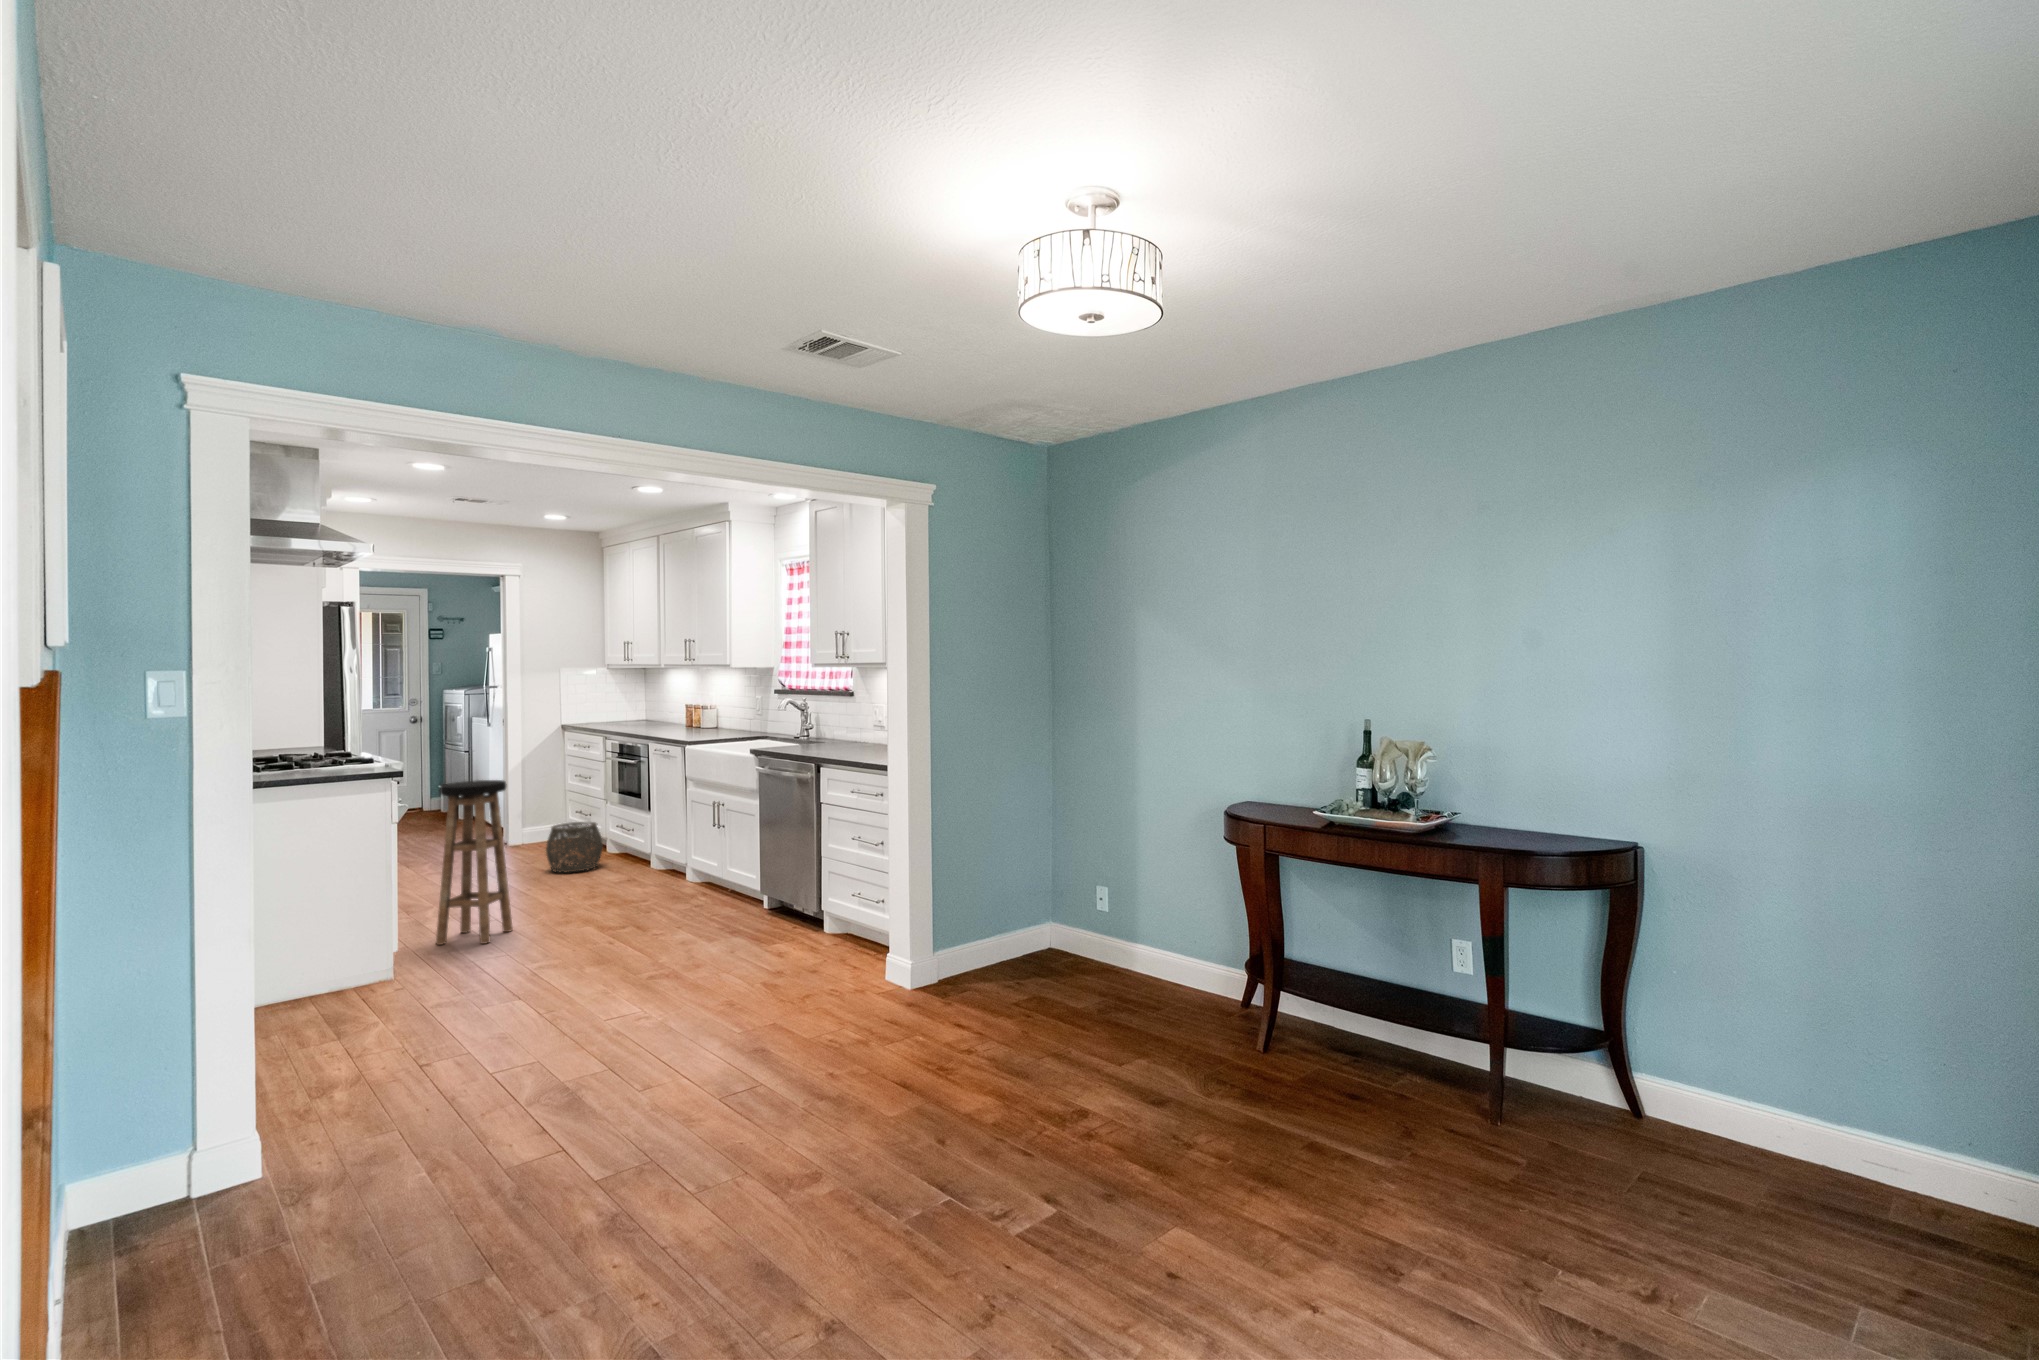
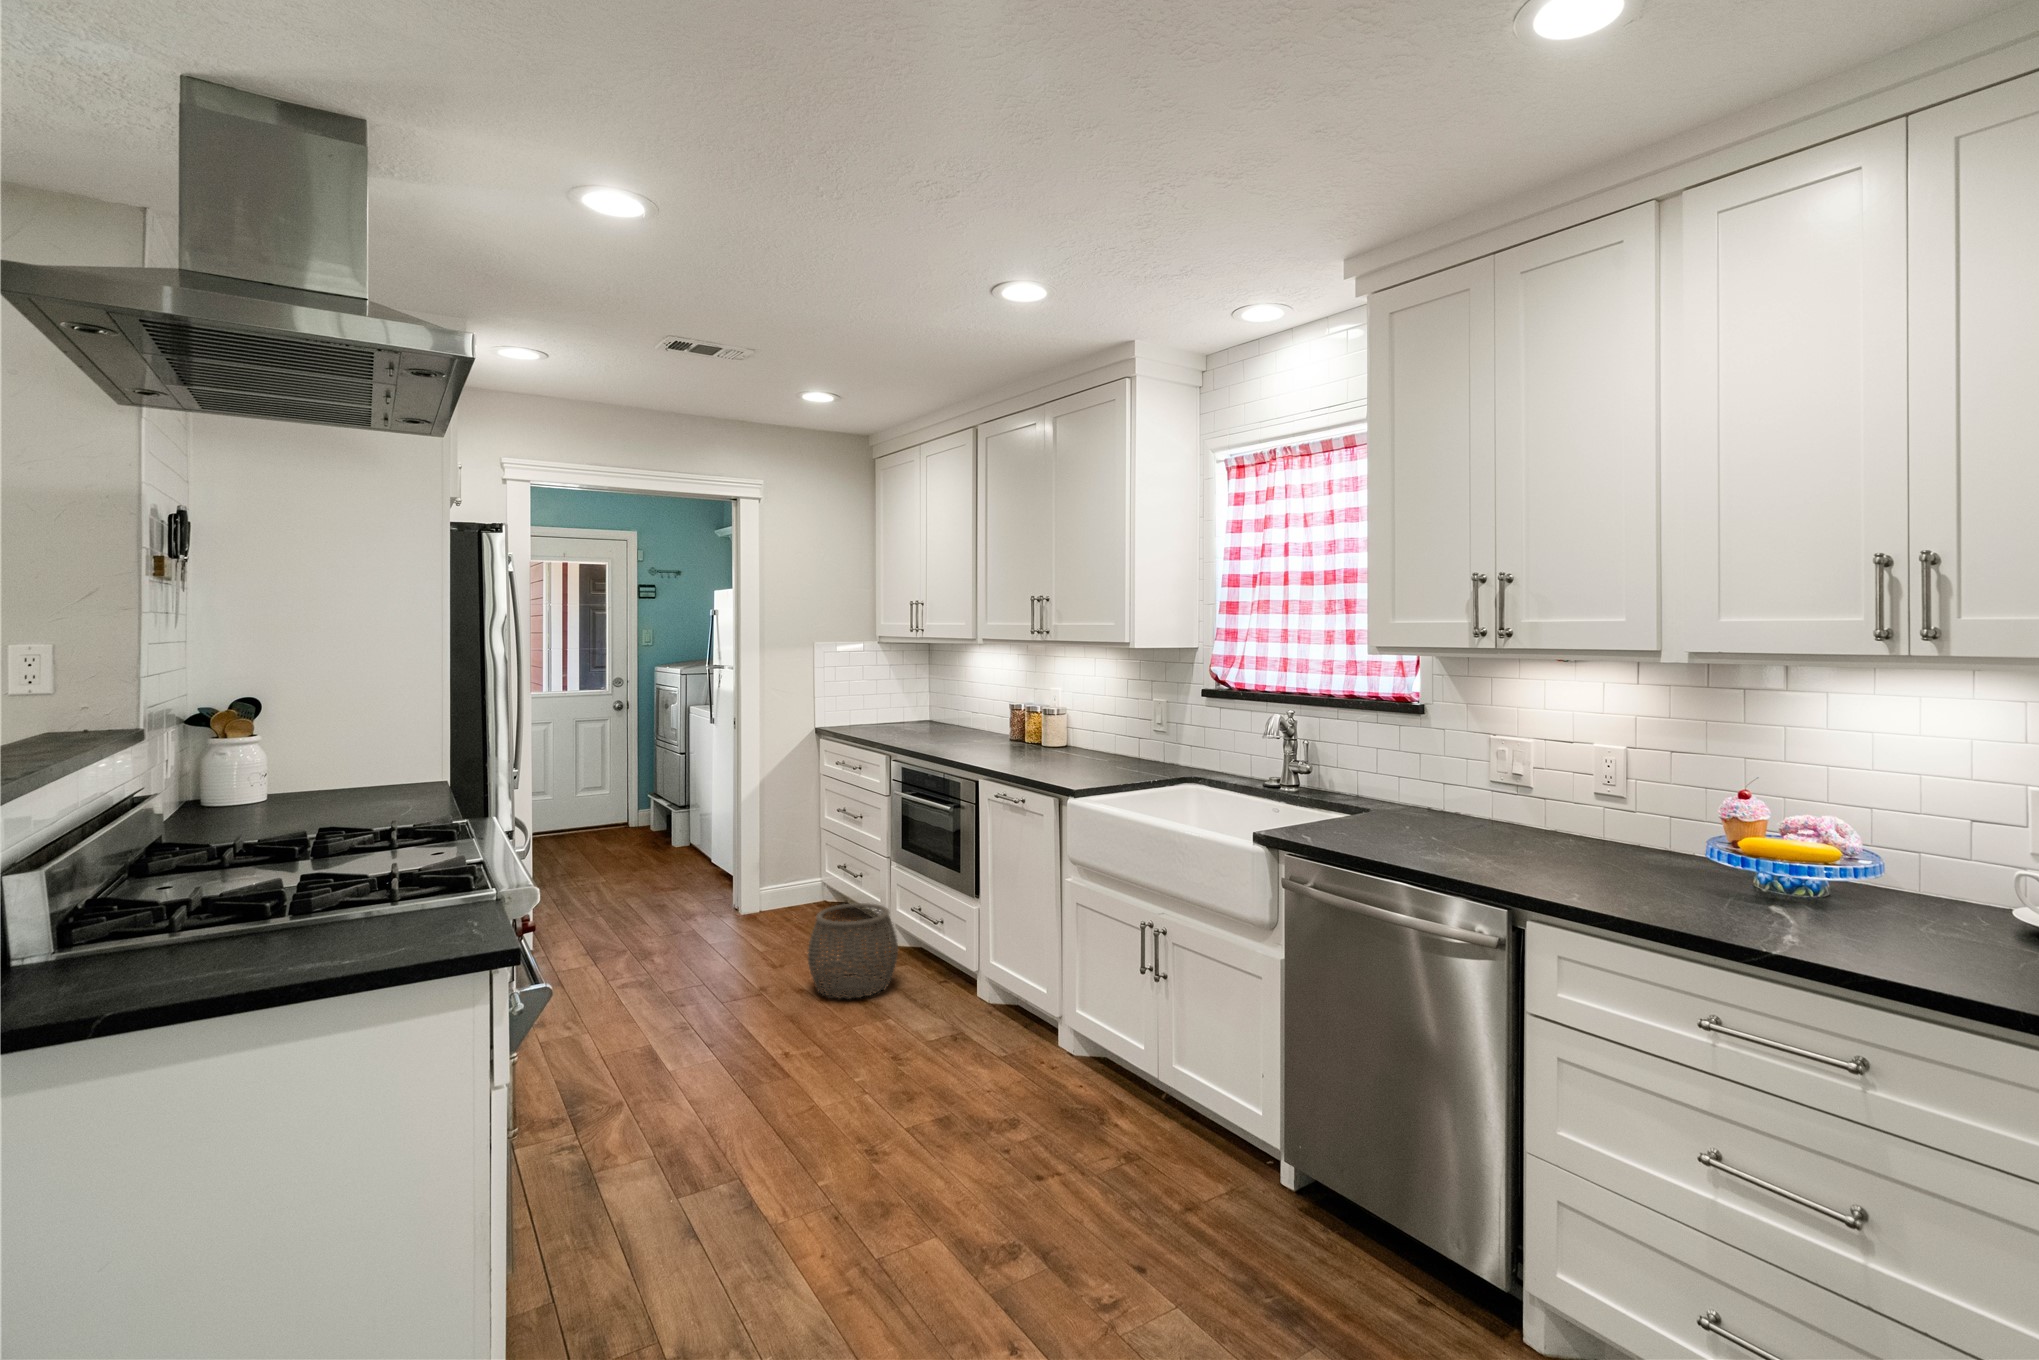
bar stool: present [436,780,513,945] -> none [617,893,777,1295]

